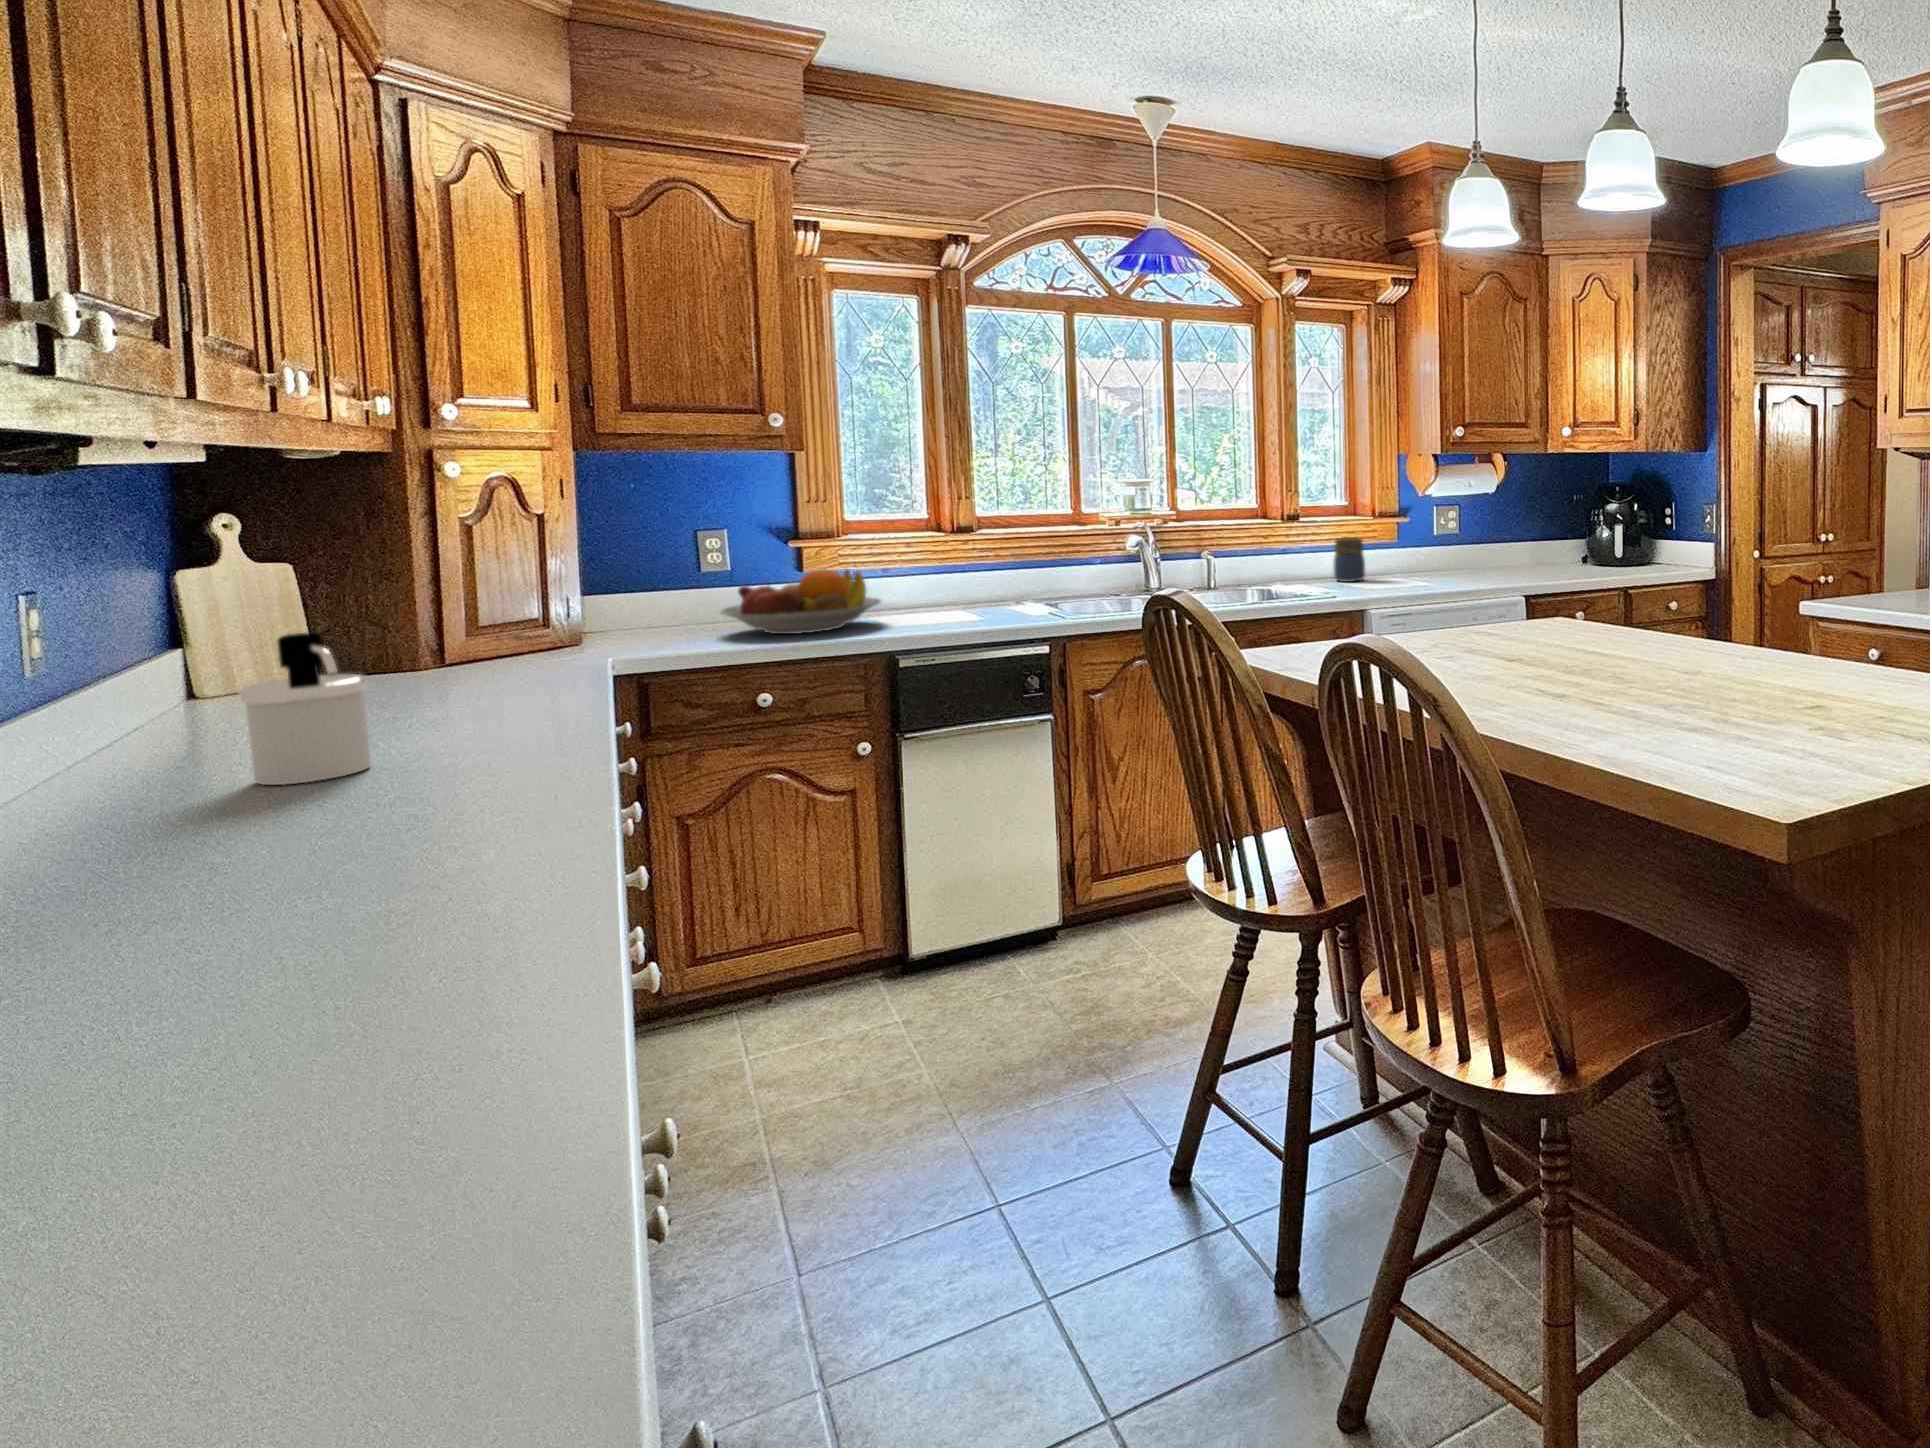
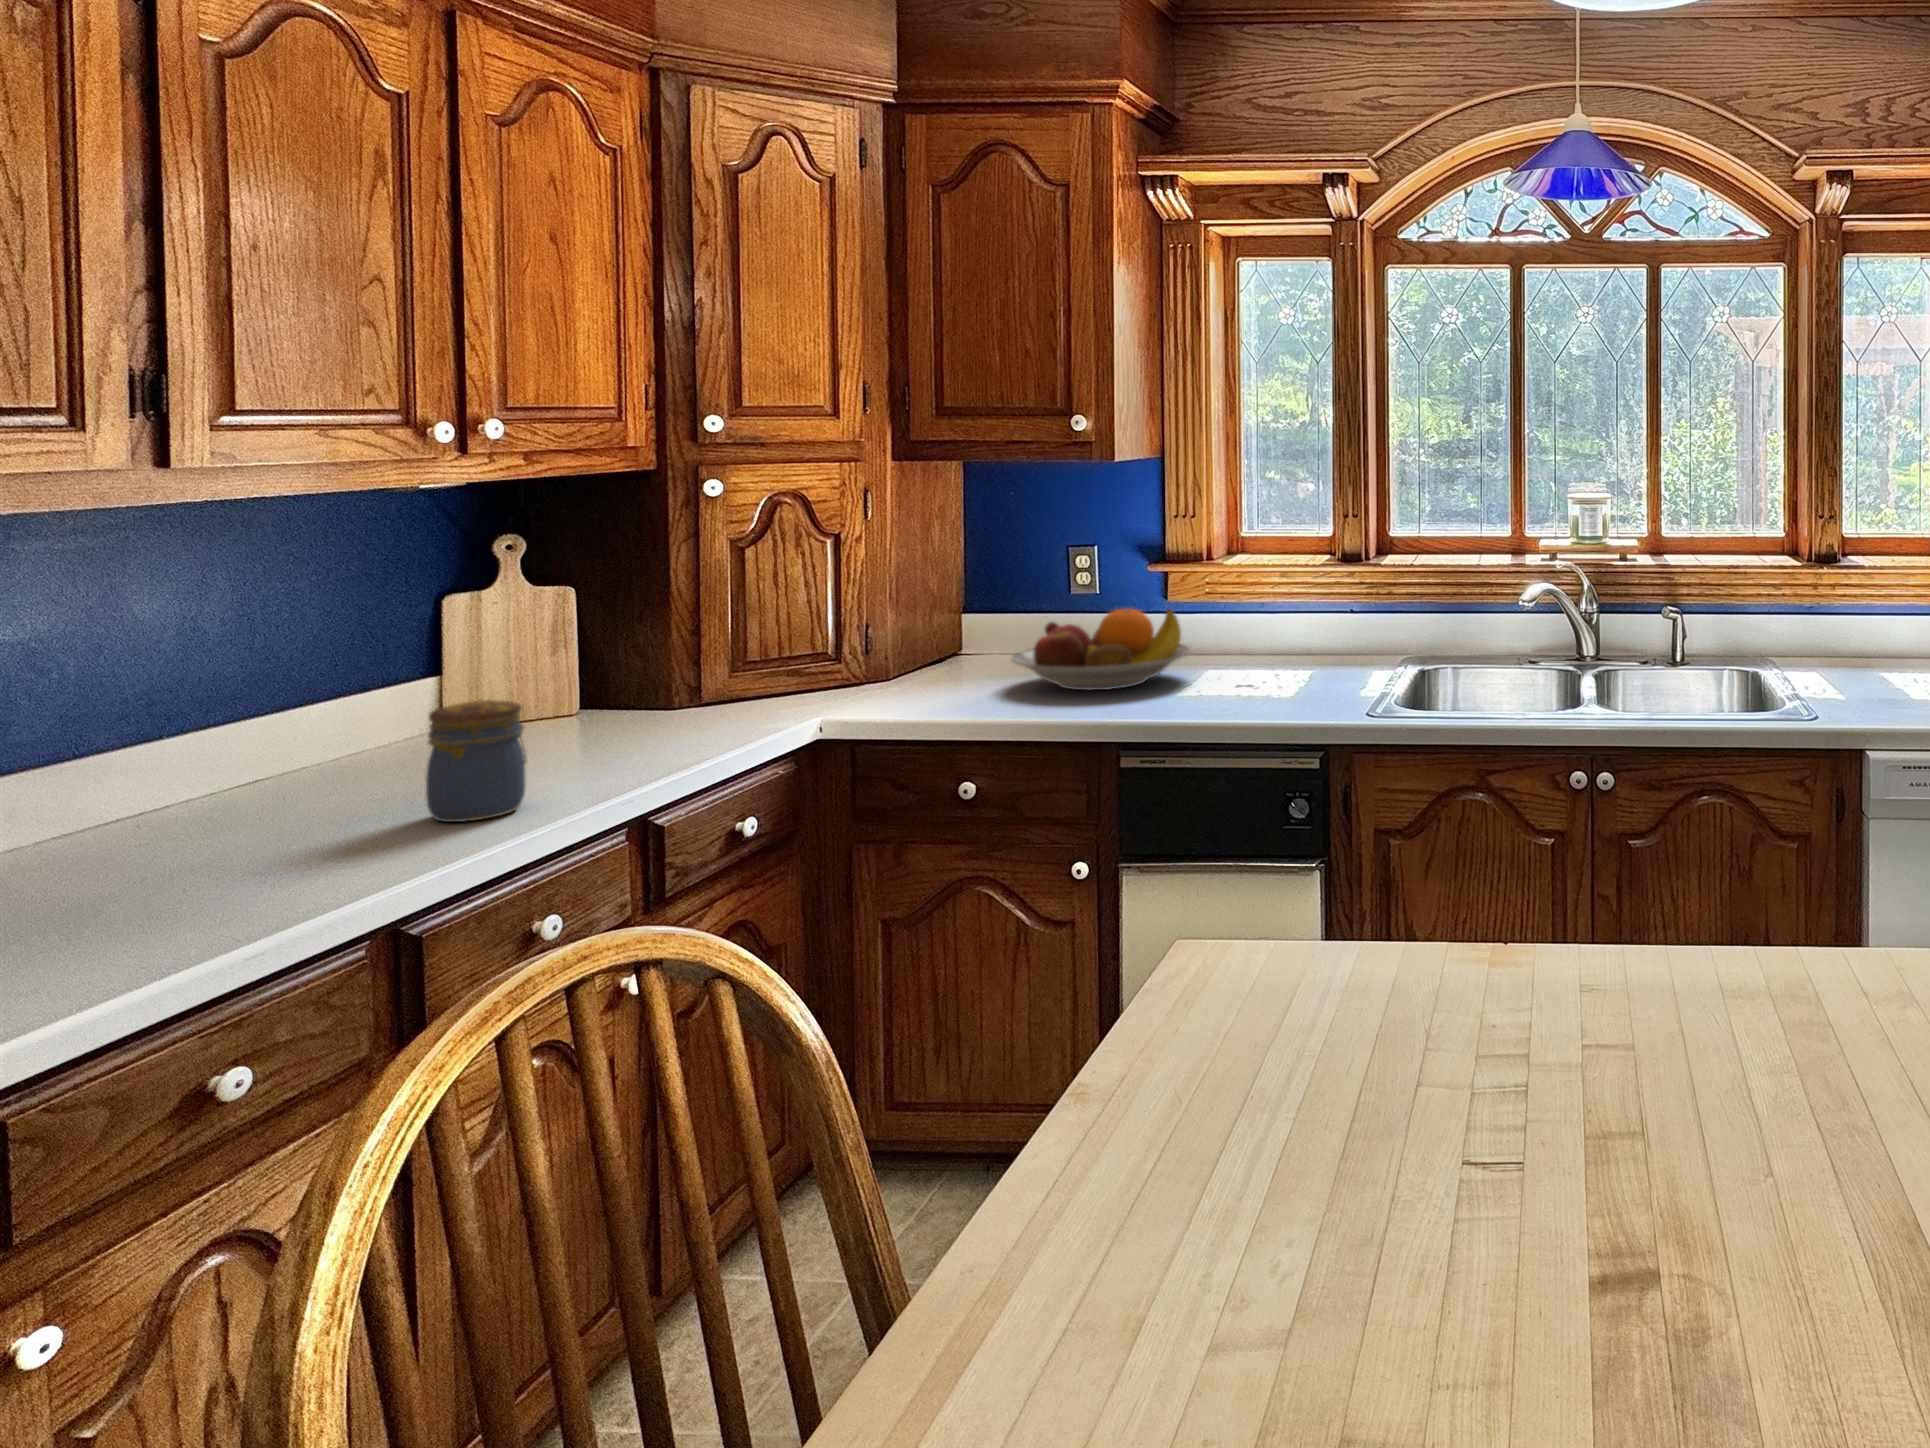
jar: present [1334,537,1365,582] -> present [426,700,526,822]
soap dispenser: present [239,633,371,785] -> none [168,690,302,866]

